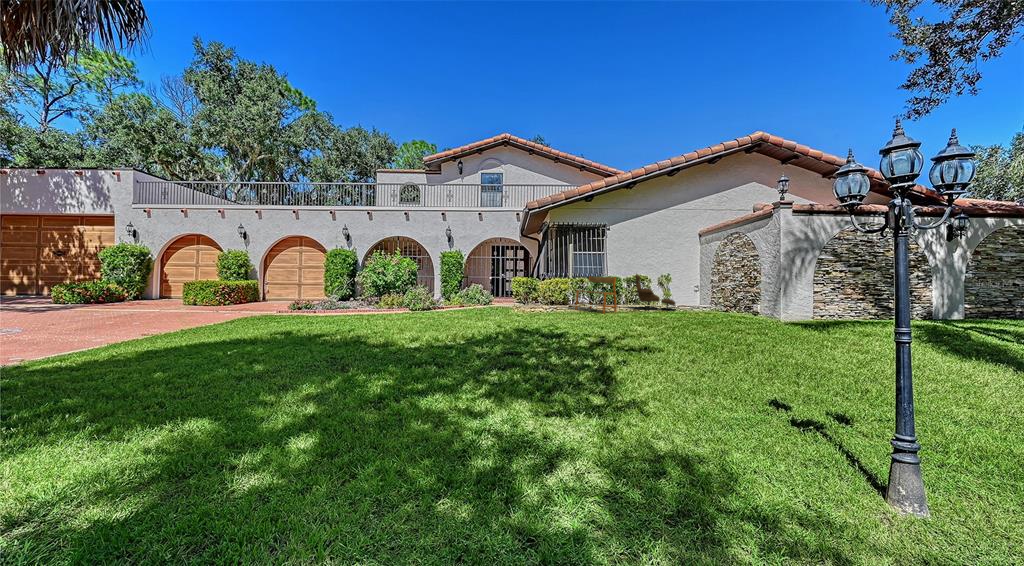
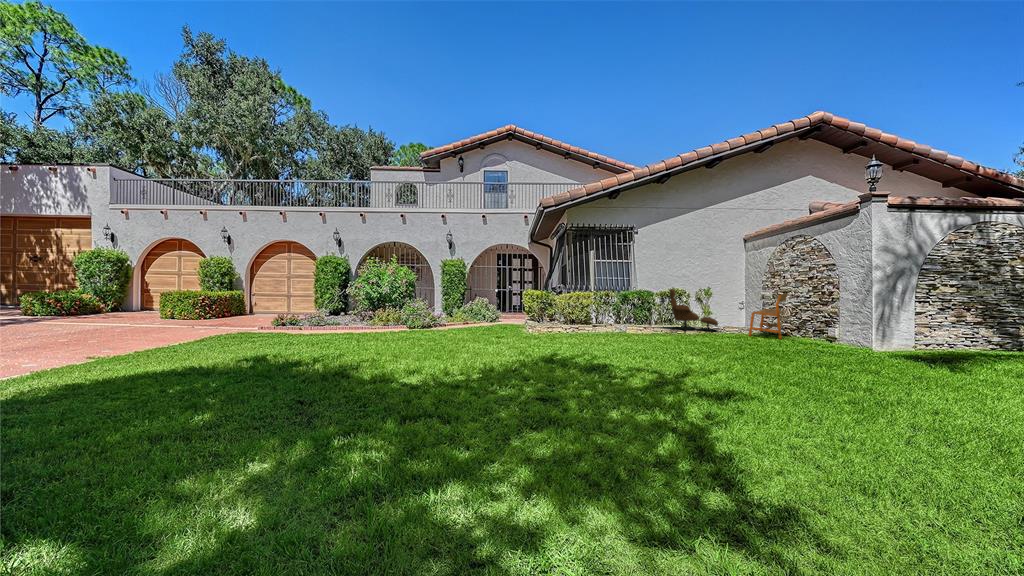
bench: present [575,276,617,313] -> present [749,294,787,339]

